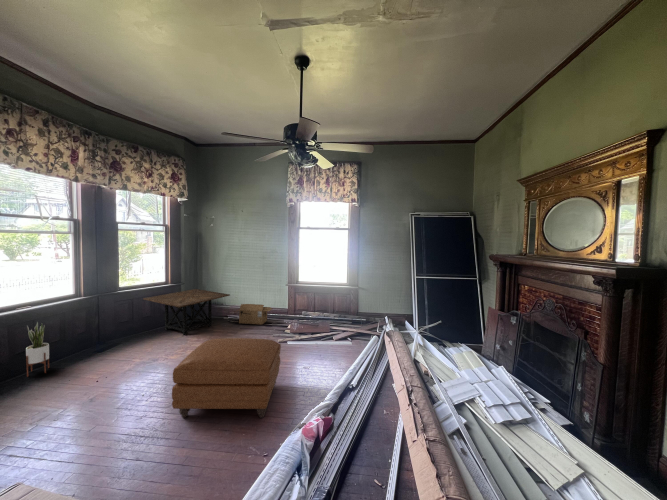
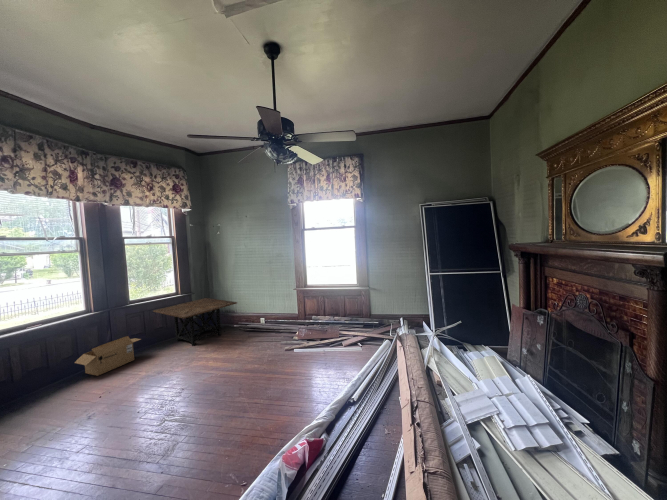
cardboard box: present [239,304,273,325] -> present [75,336,141,376]
potted plant: present [26,322,49,377] -> none [35,340,61,393]
ottoman: present [172,338,281,418] -> none [155,352,275,438]

